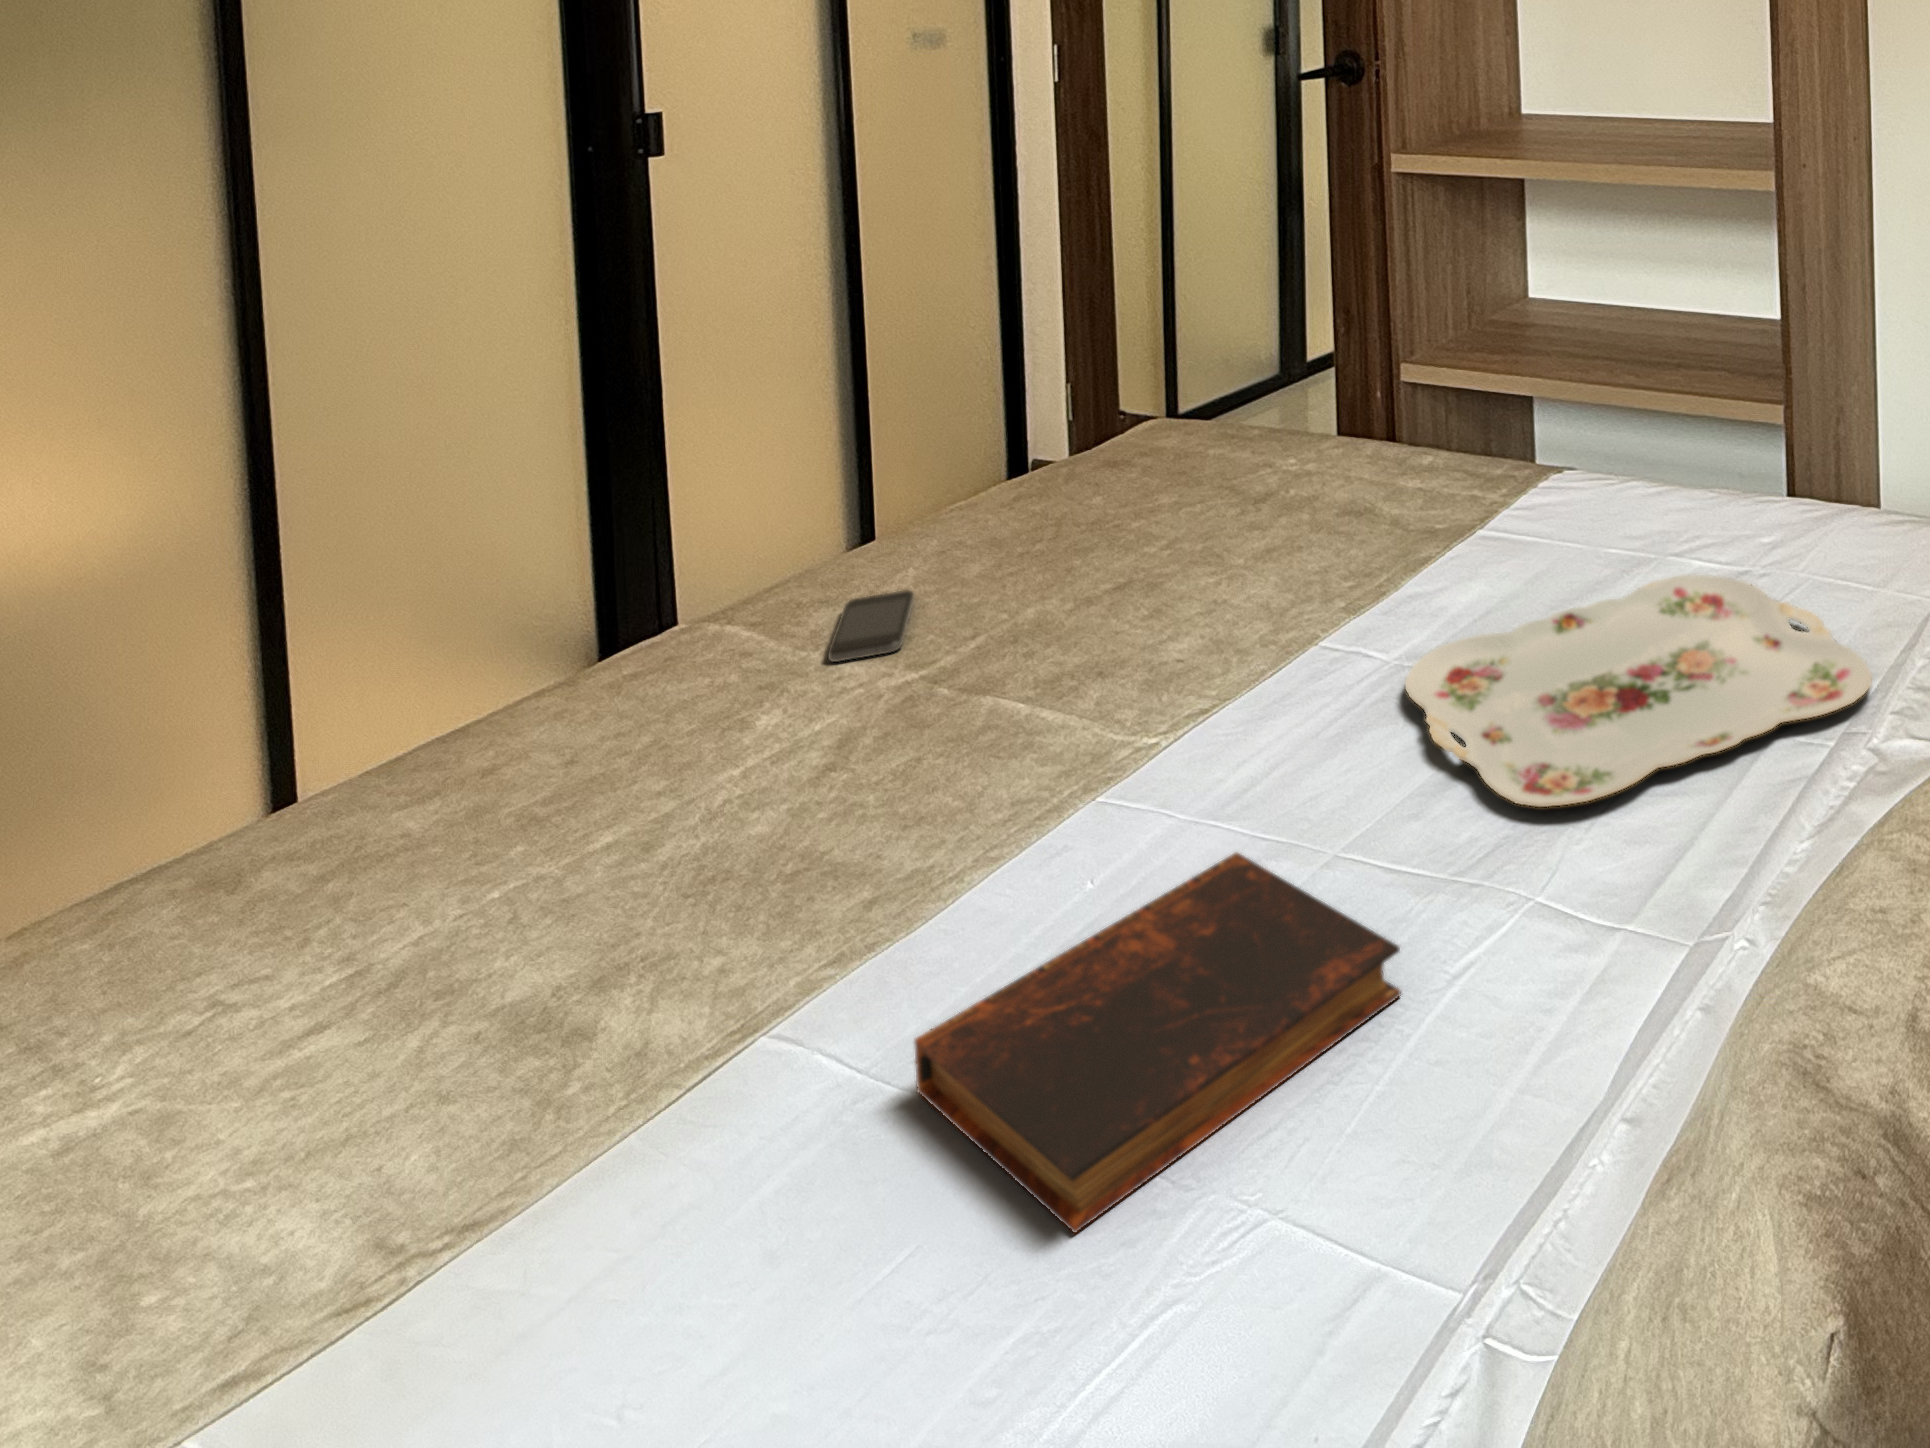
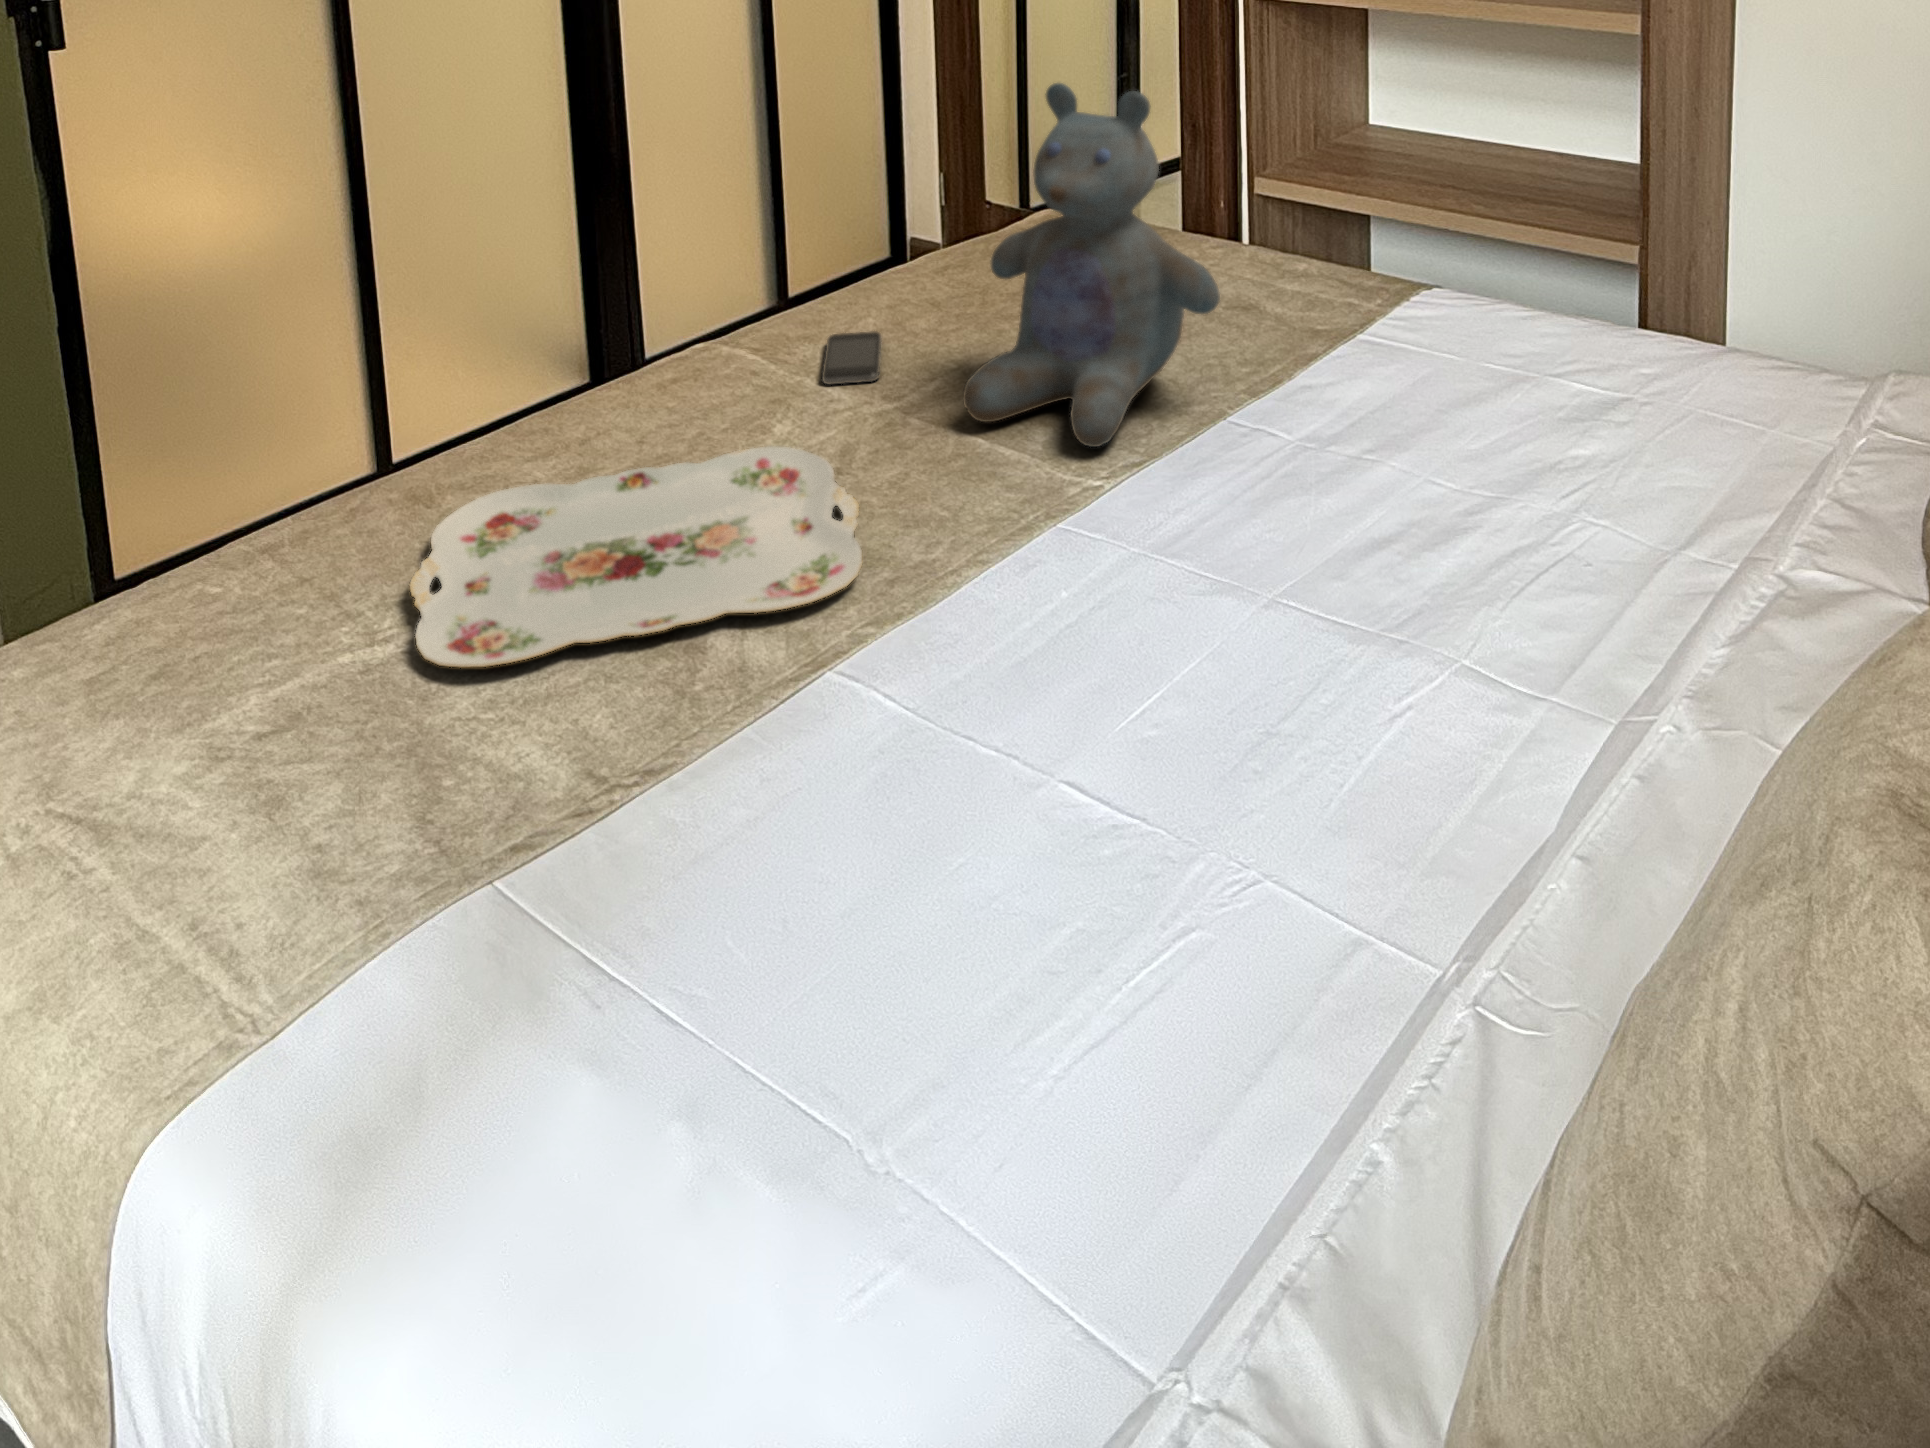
stuffed bear: none [995,284,1303,702] -> present [963,83,1220,447]
serving tray: present [1405,574,1872,807] -> present [410,446,862,668]
book: present [914,853,1401,1232] -> none [961,582,1357,867]

